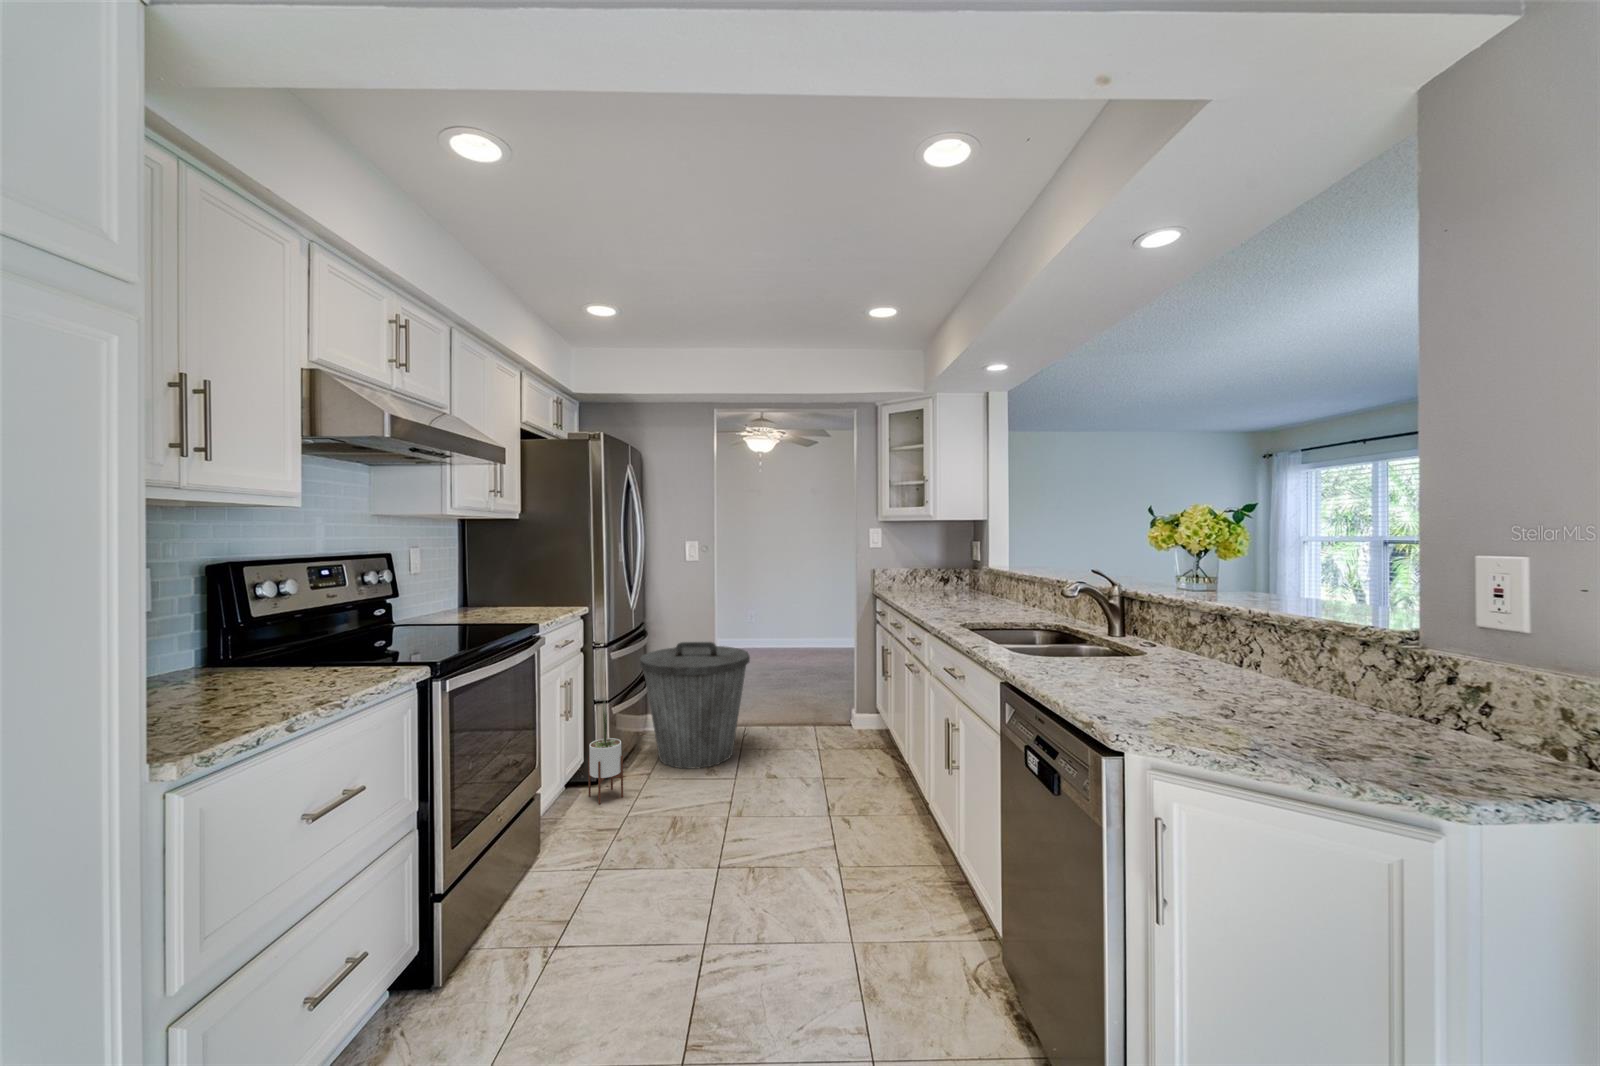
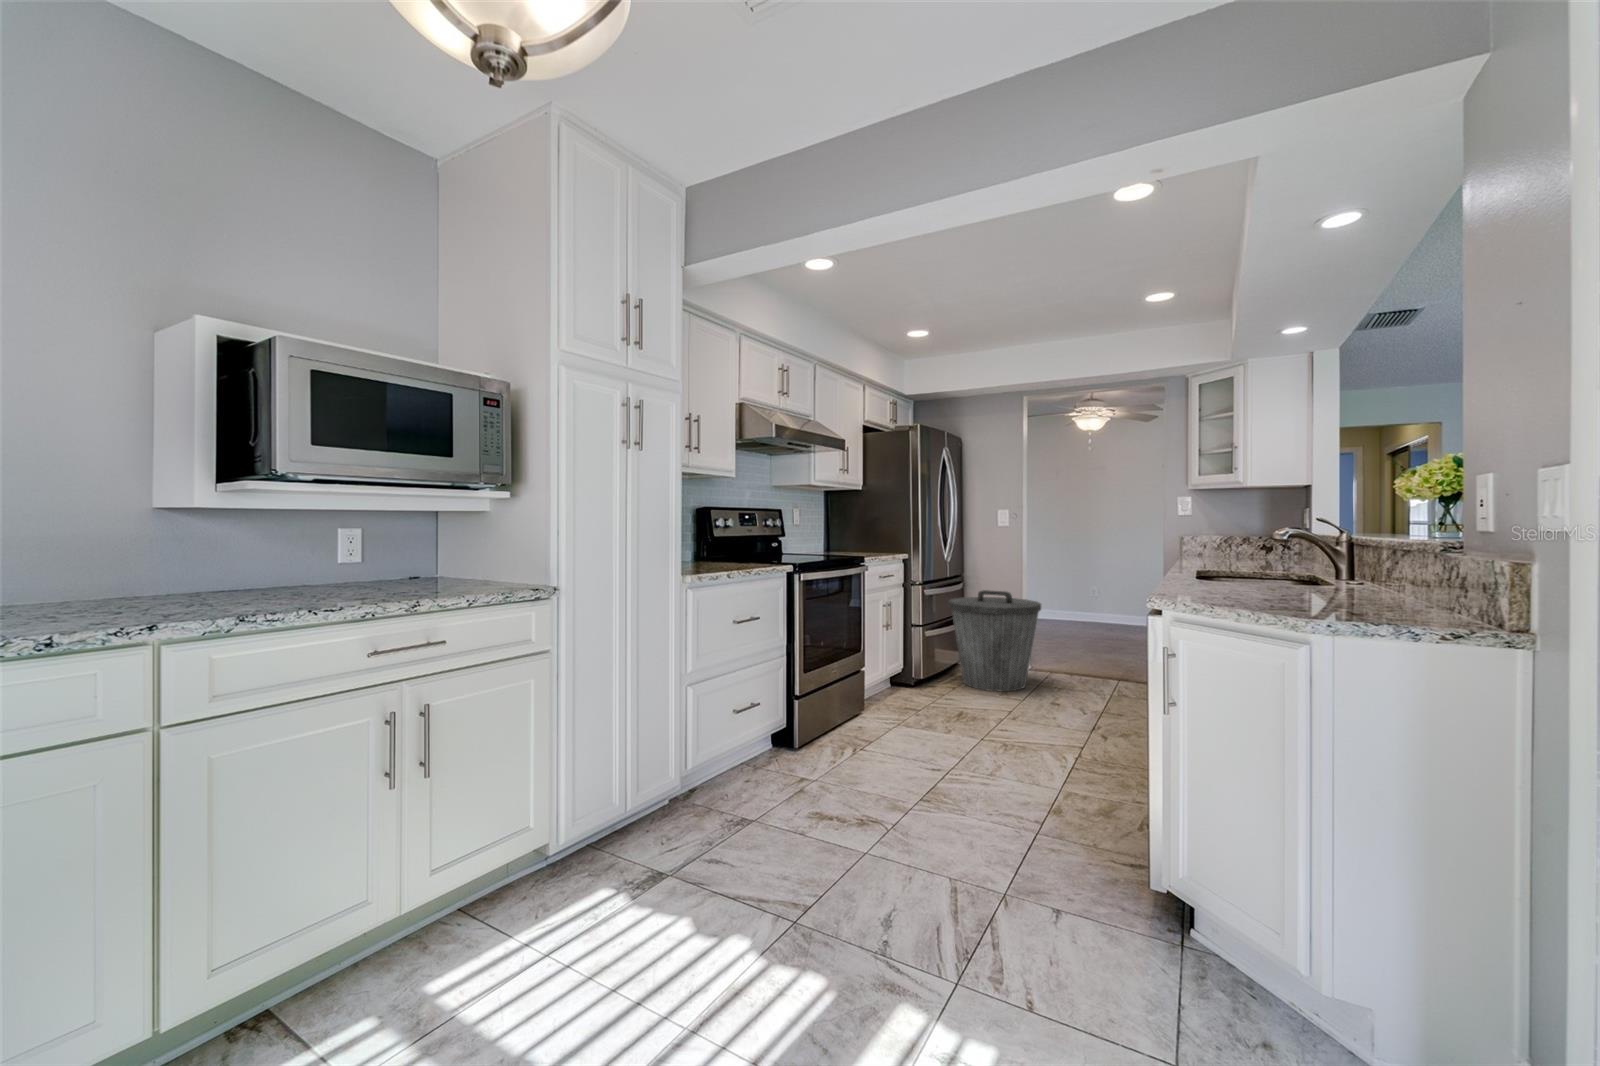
potted plant: present [588,703,623,804] -> none [903,617,927,696]

